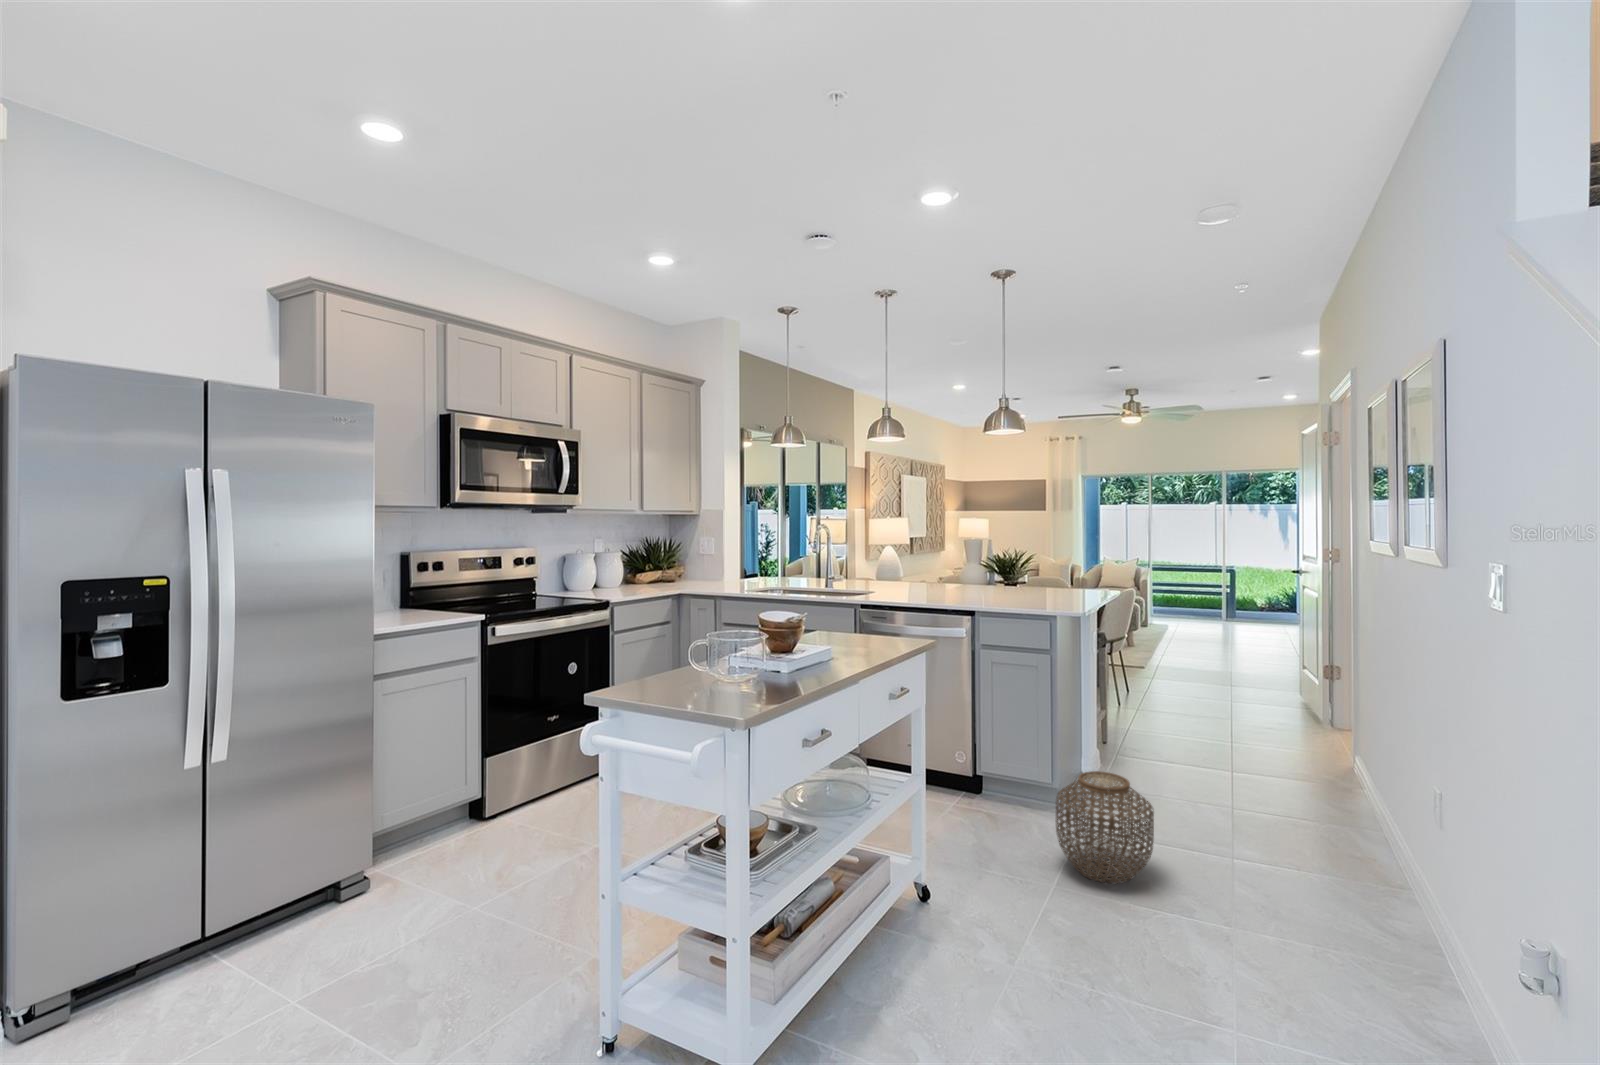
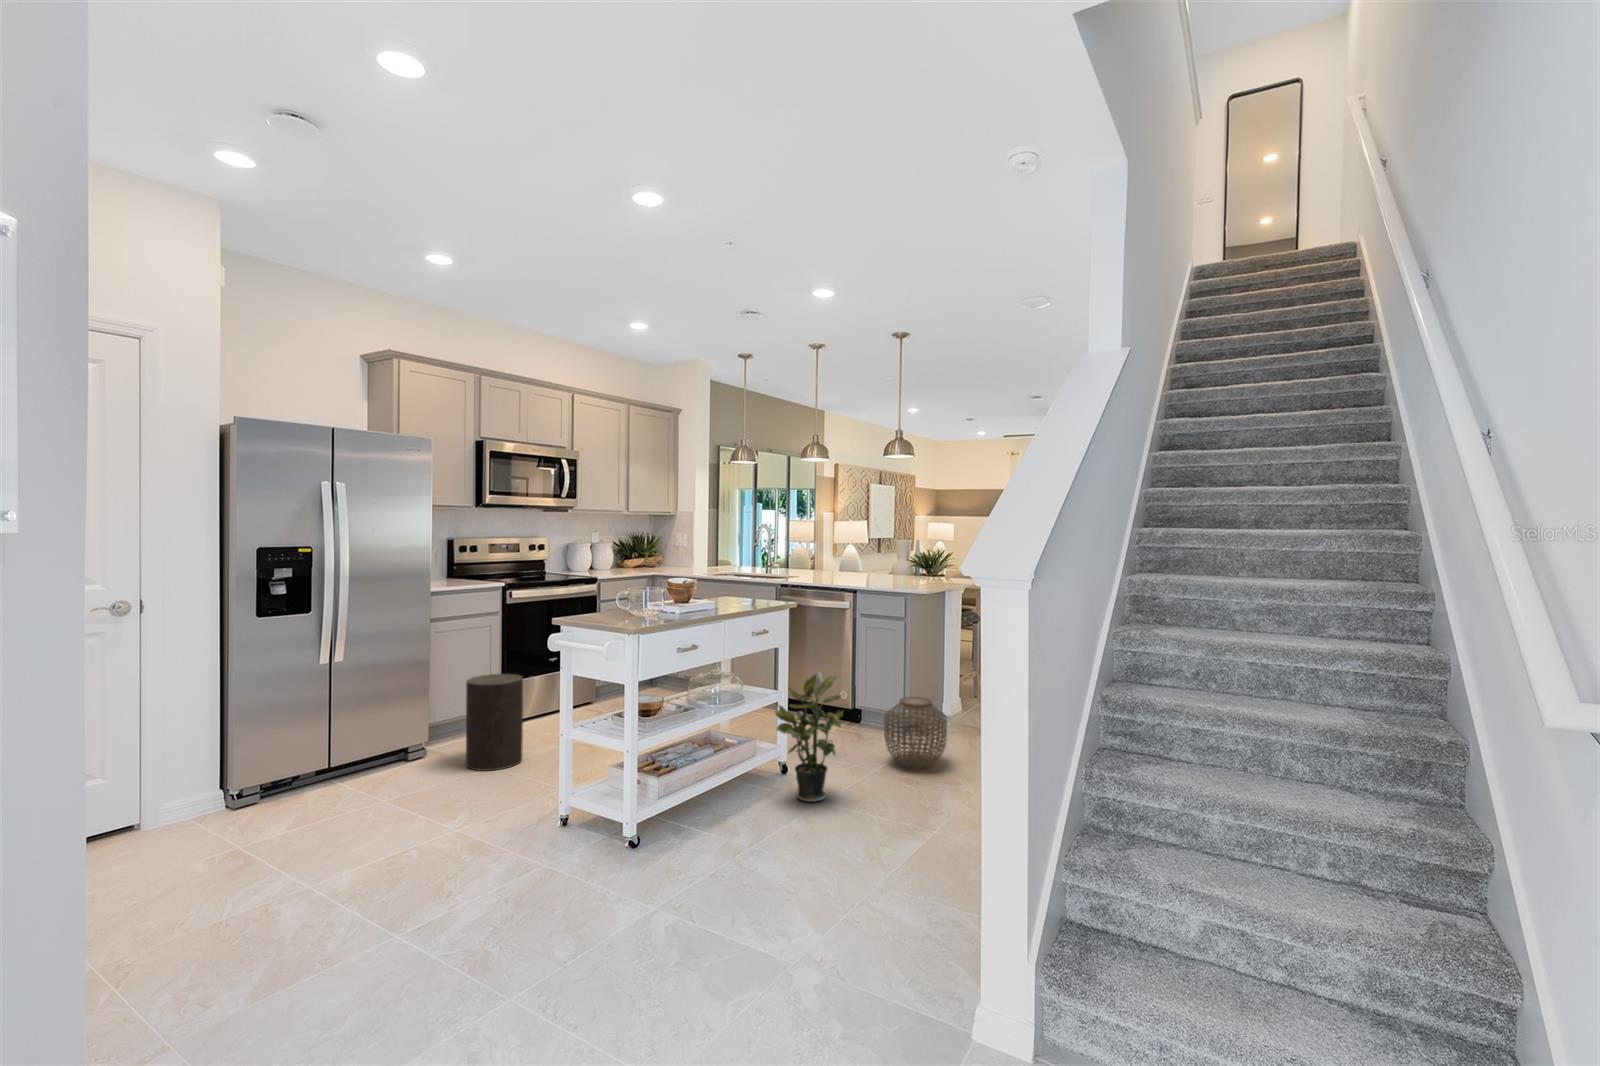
potted plant: none [931,752,1046,971] -> present [775,671,843,802]
stool: none [431,755,520,916] -> present [466,674,523,771]

